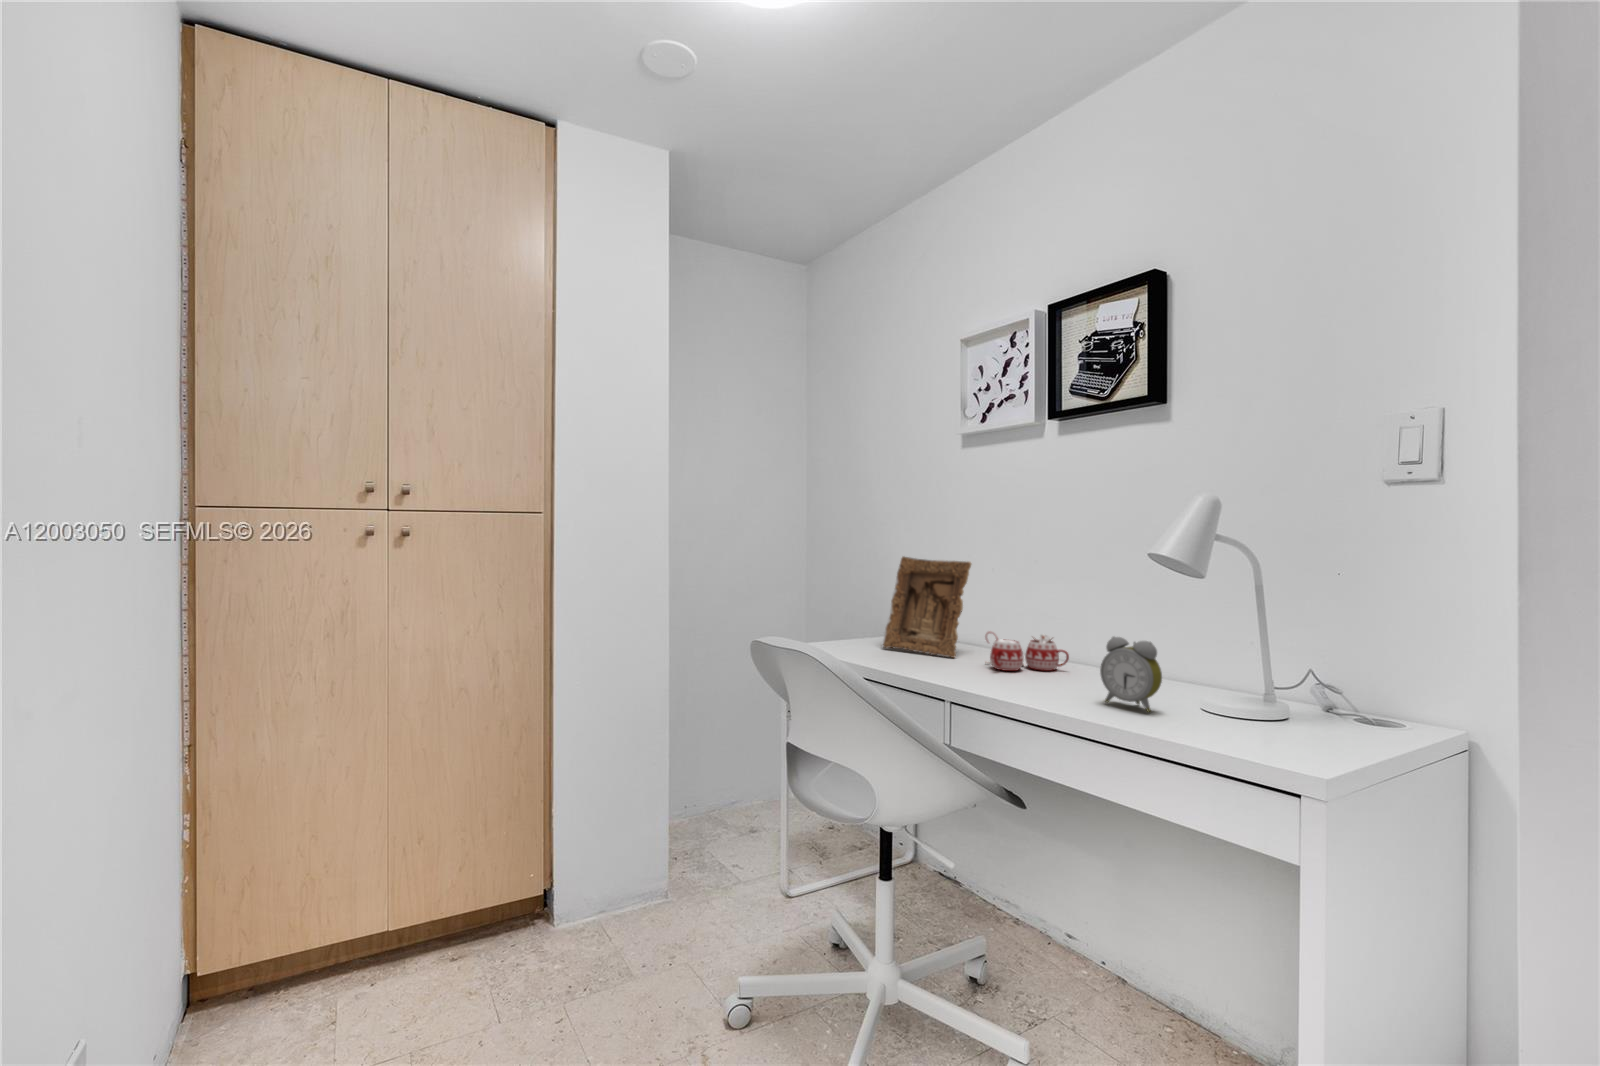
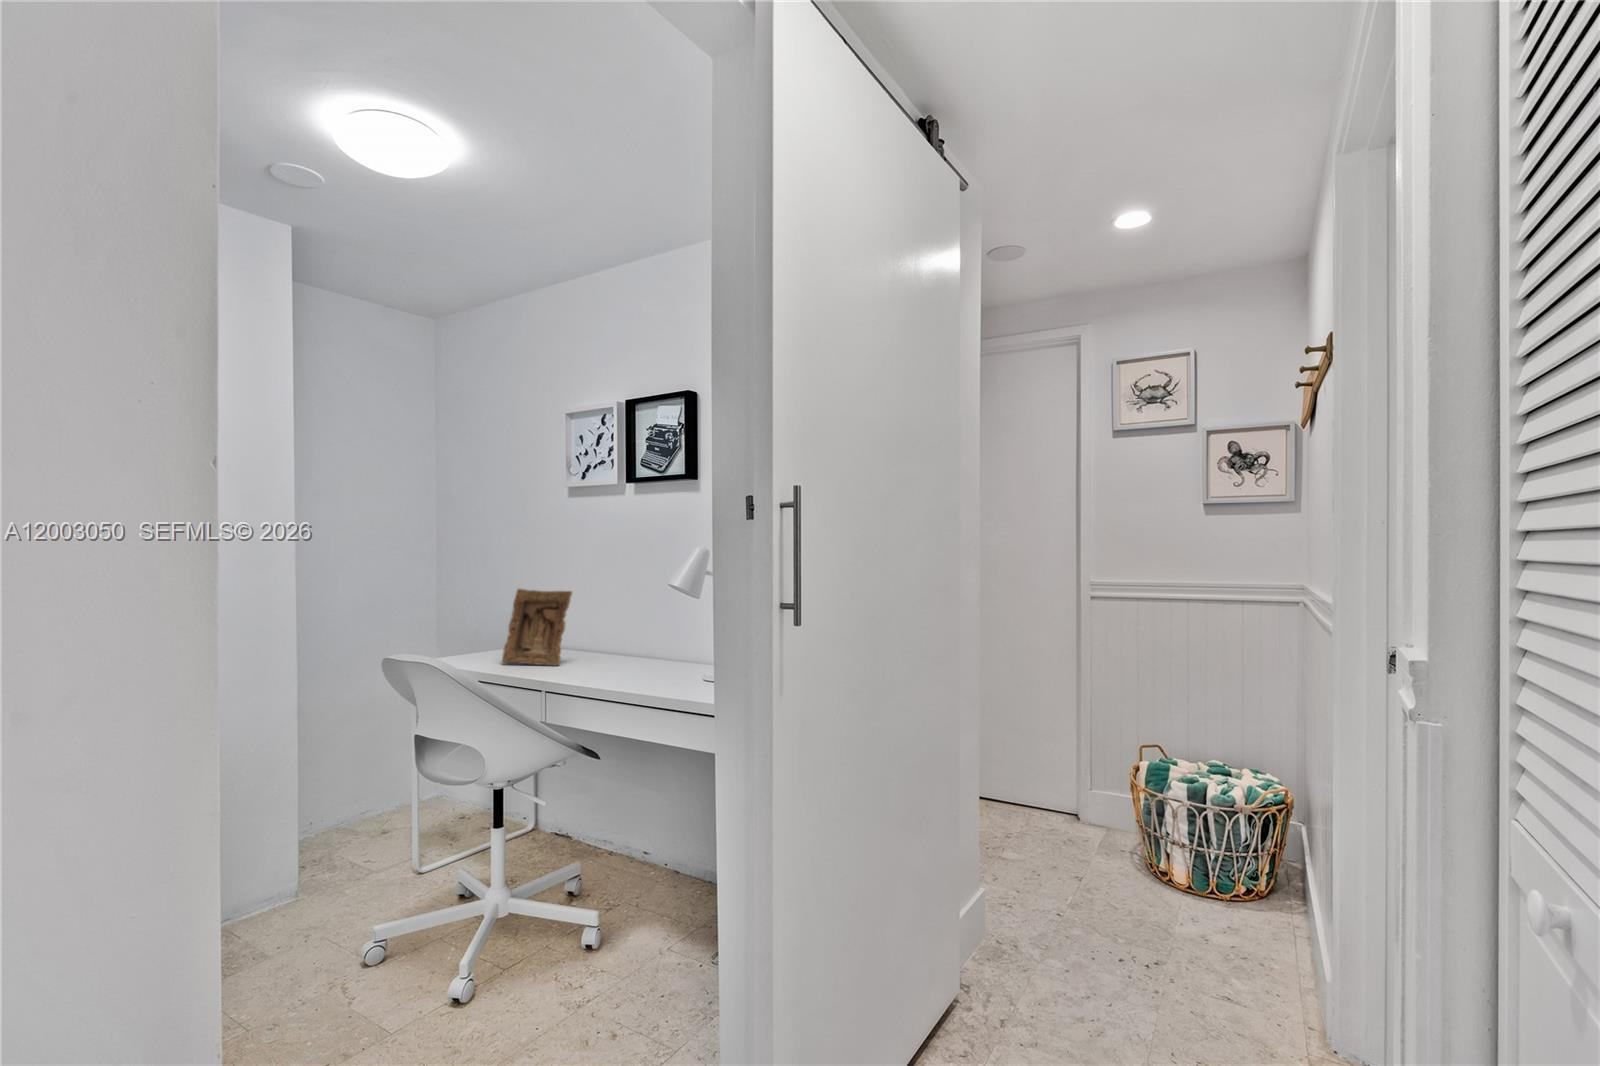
mug: present [985,631,1069,671] -> none [579,641,639,670]
alarm clock: present [1100,637,1162,712] -> none [645,639,679,684]

